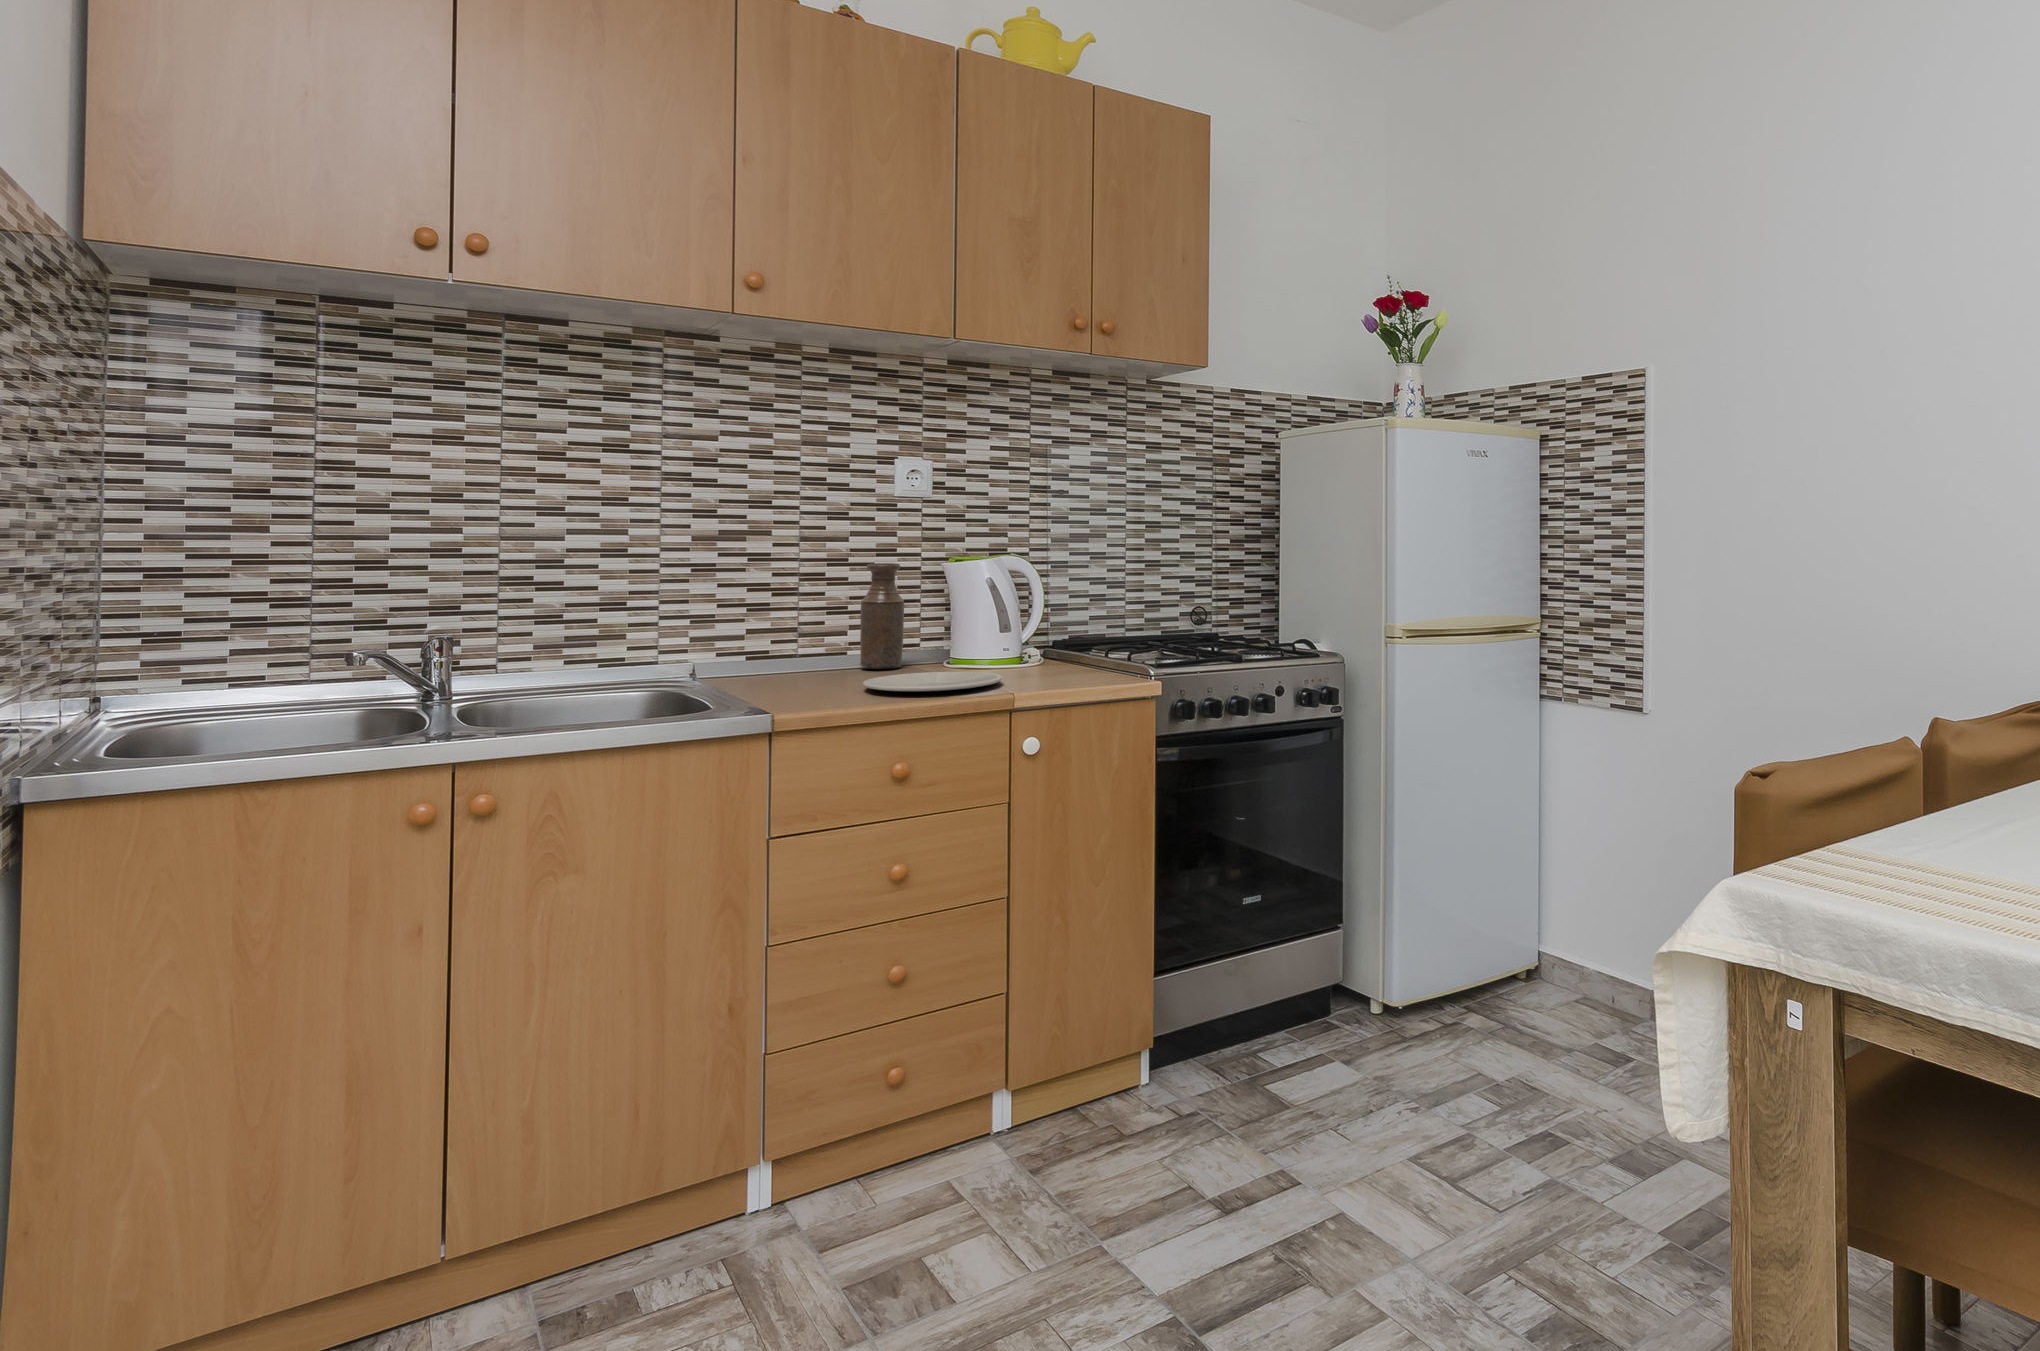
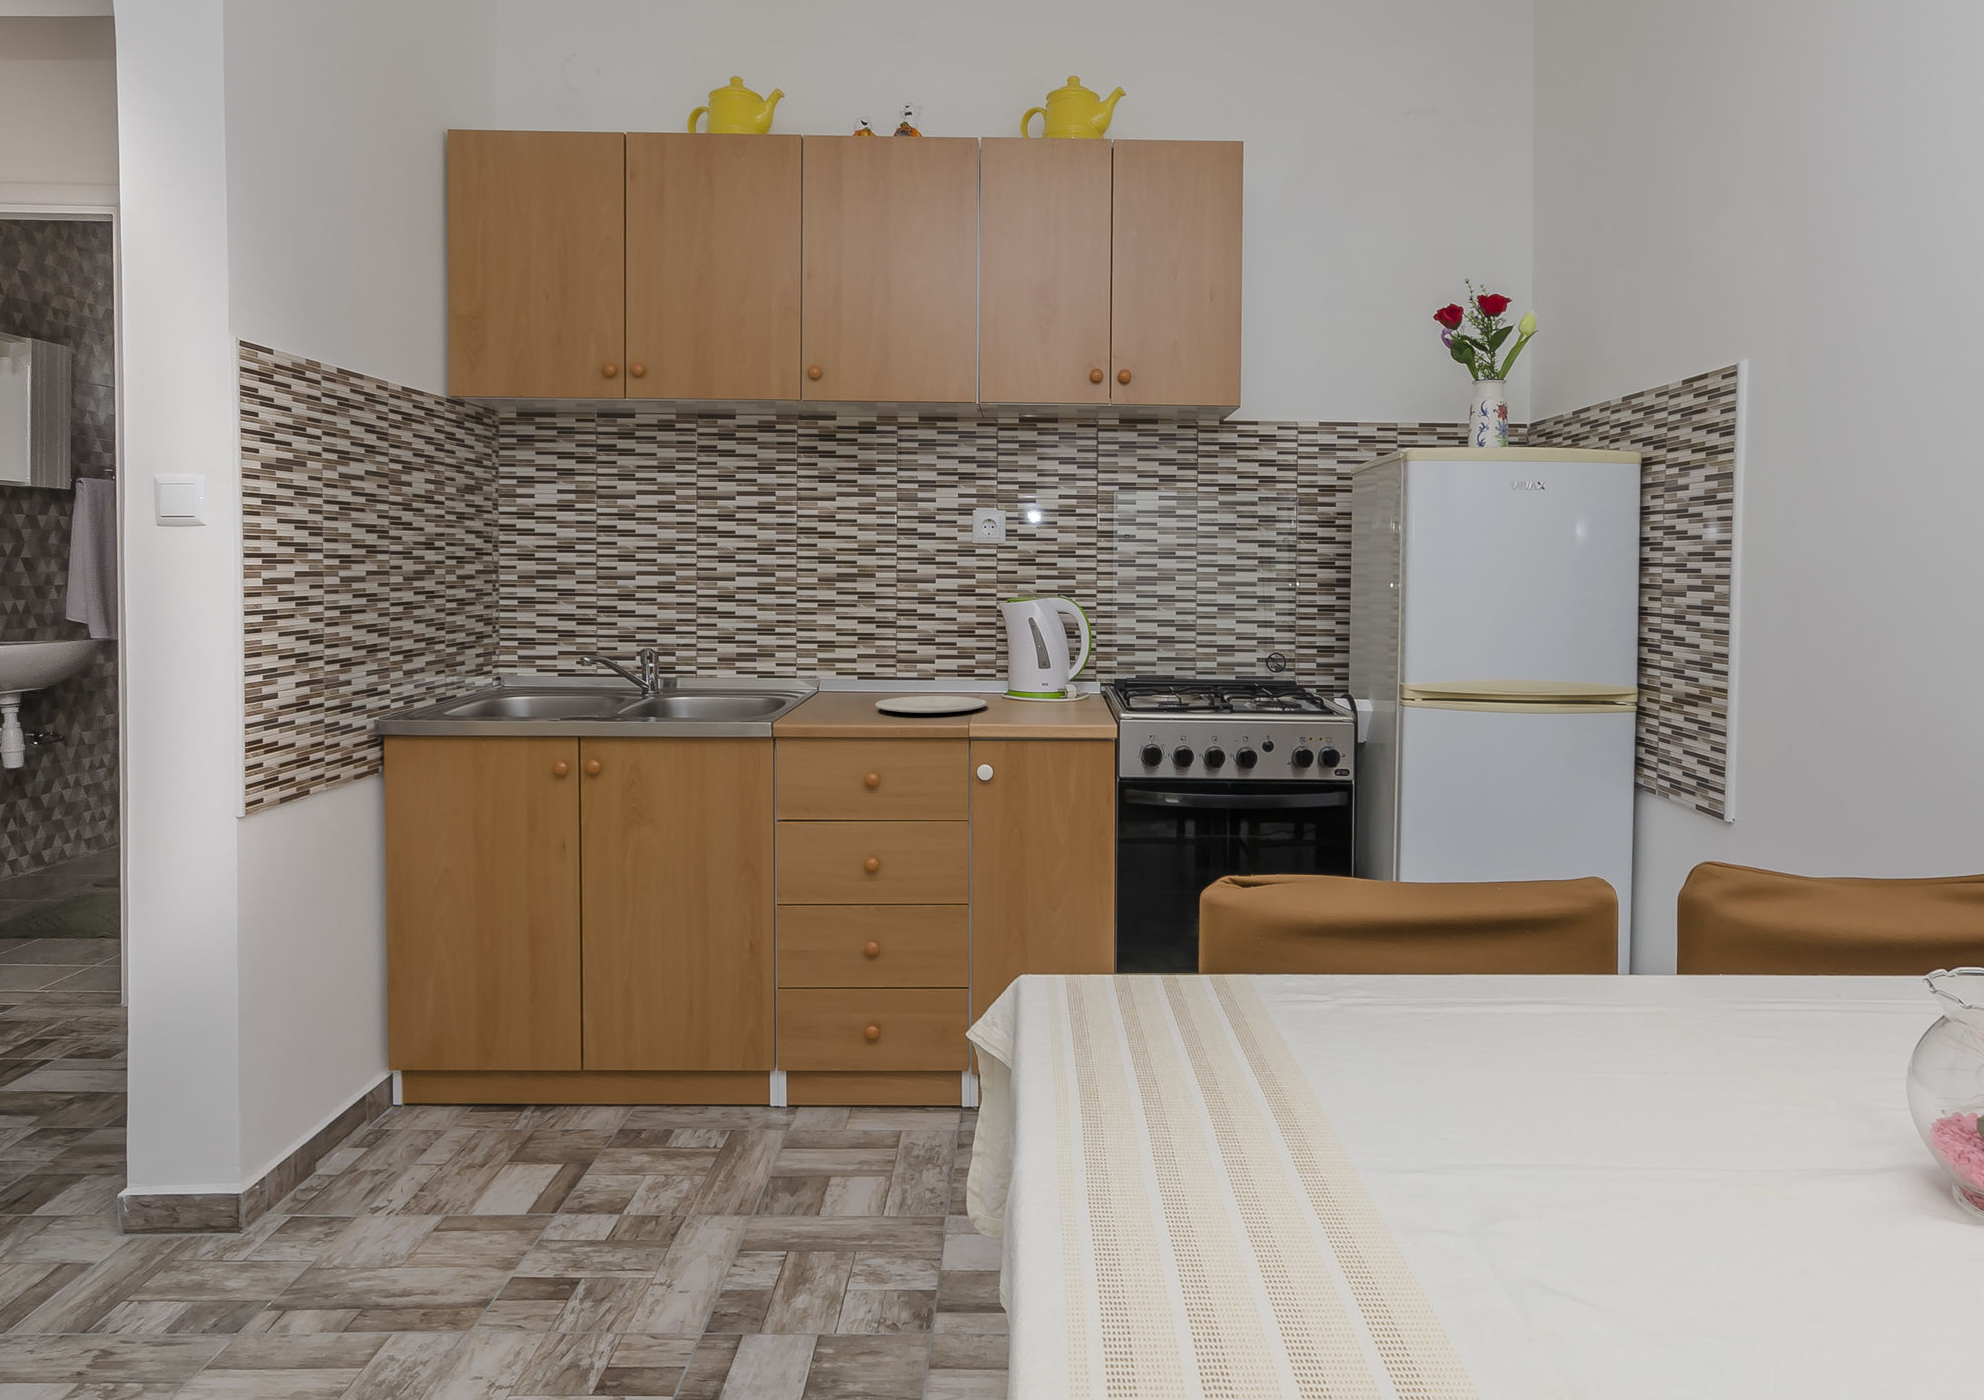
bottle: present [860,563,904,669] -> none [930,601,964,691]

